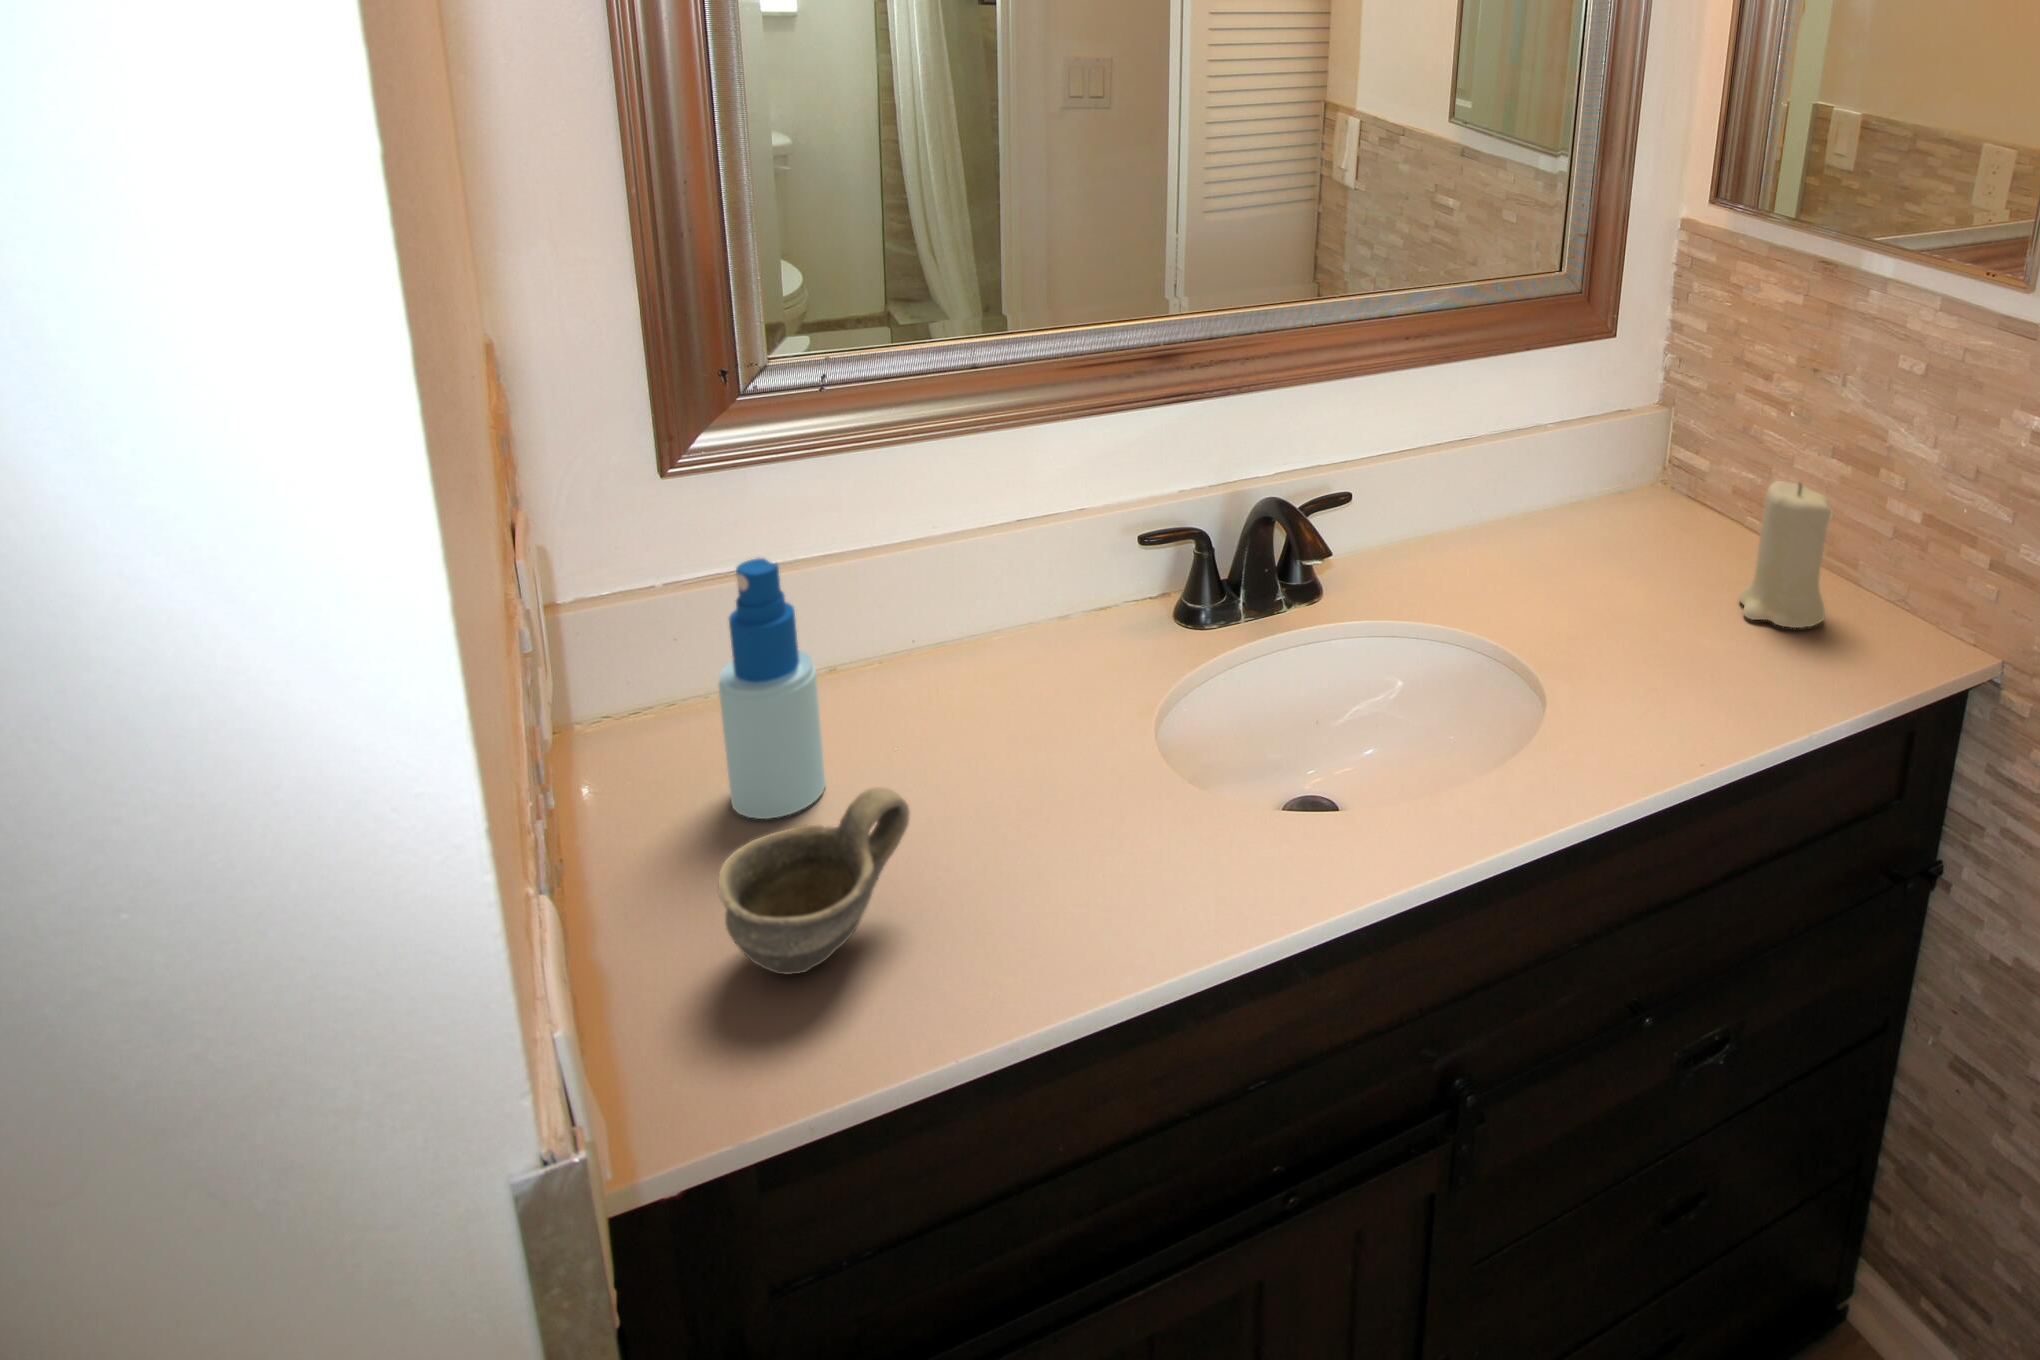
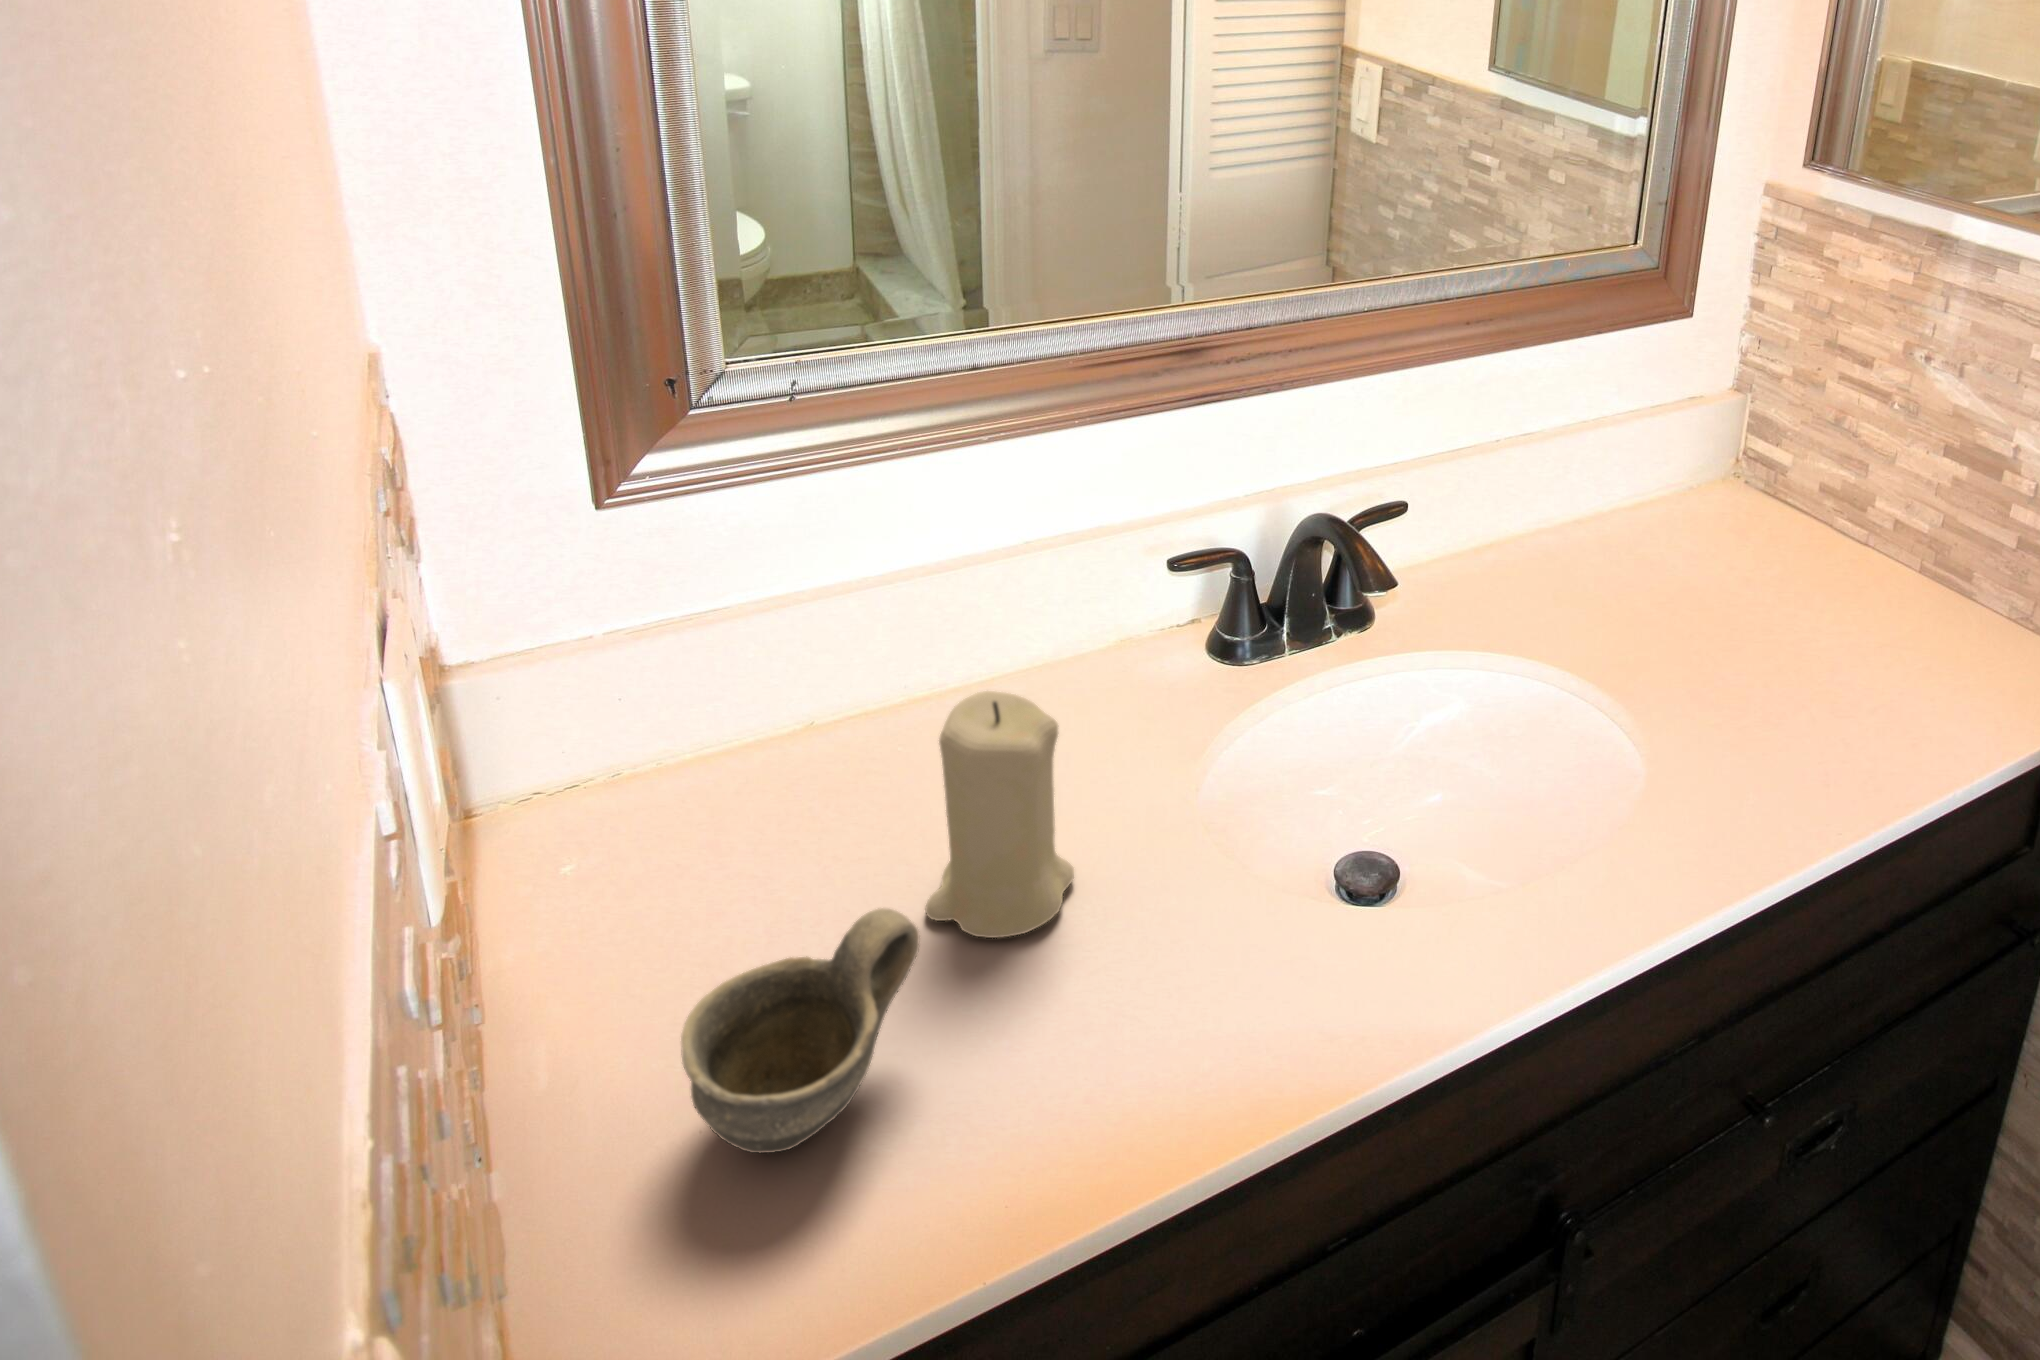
candle: present [1739,481,1831,628] -> present [925,691,1074,938]
spray bottle: present [718,558,825,819] -> none [674,615,808,929]

